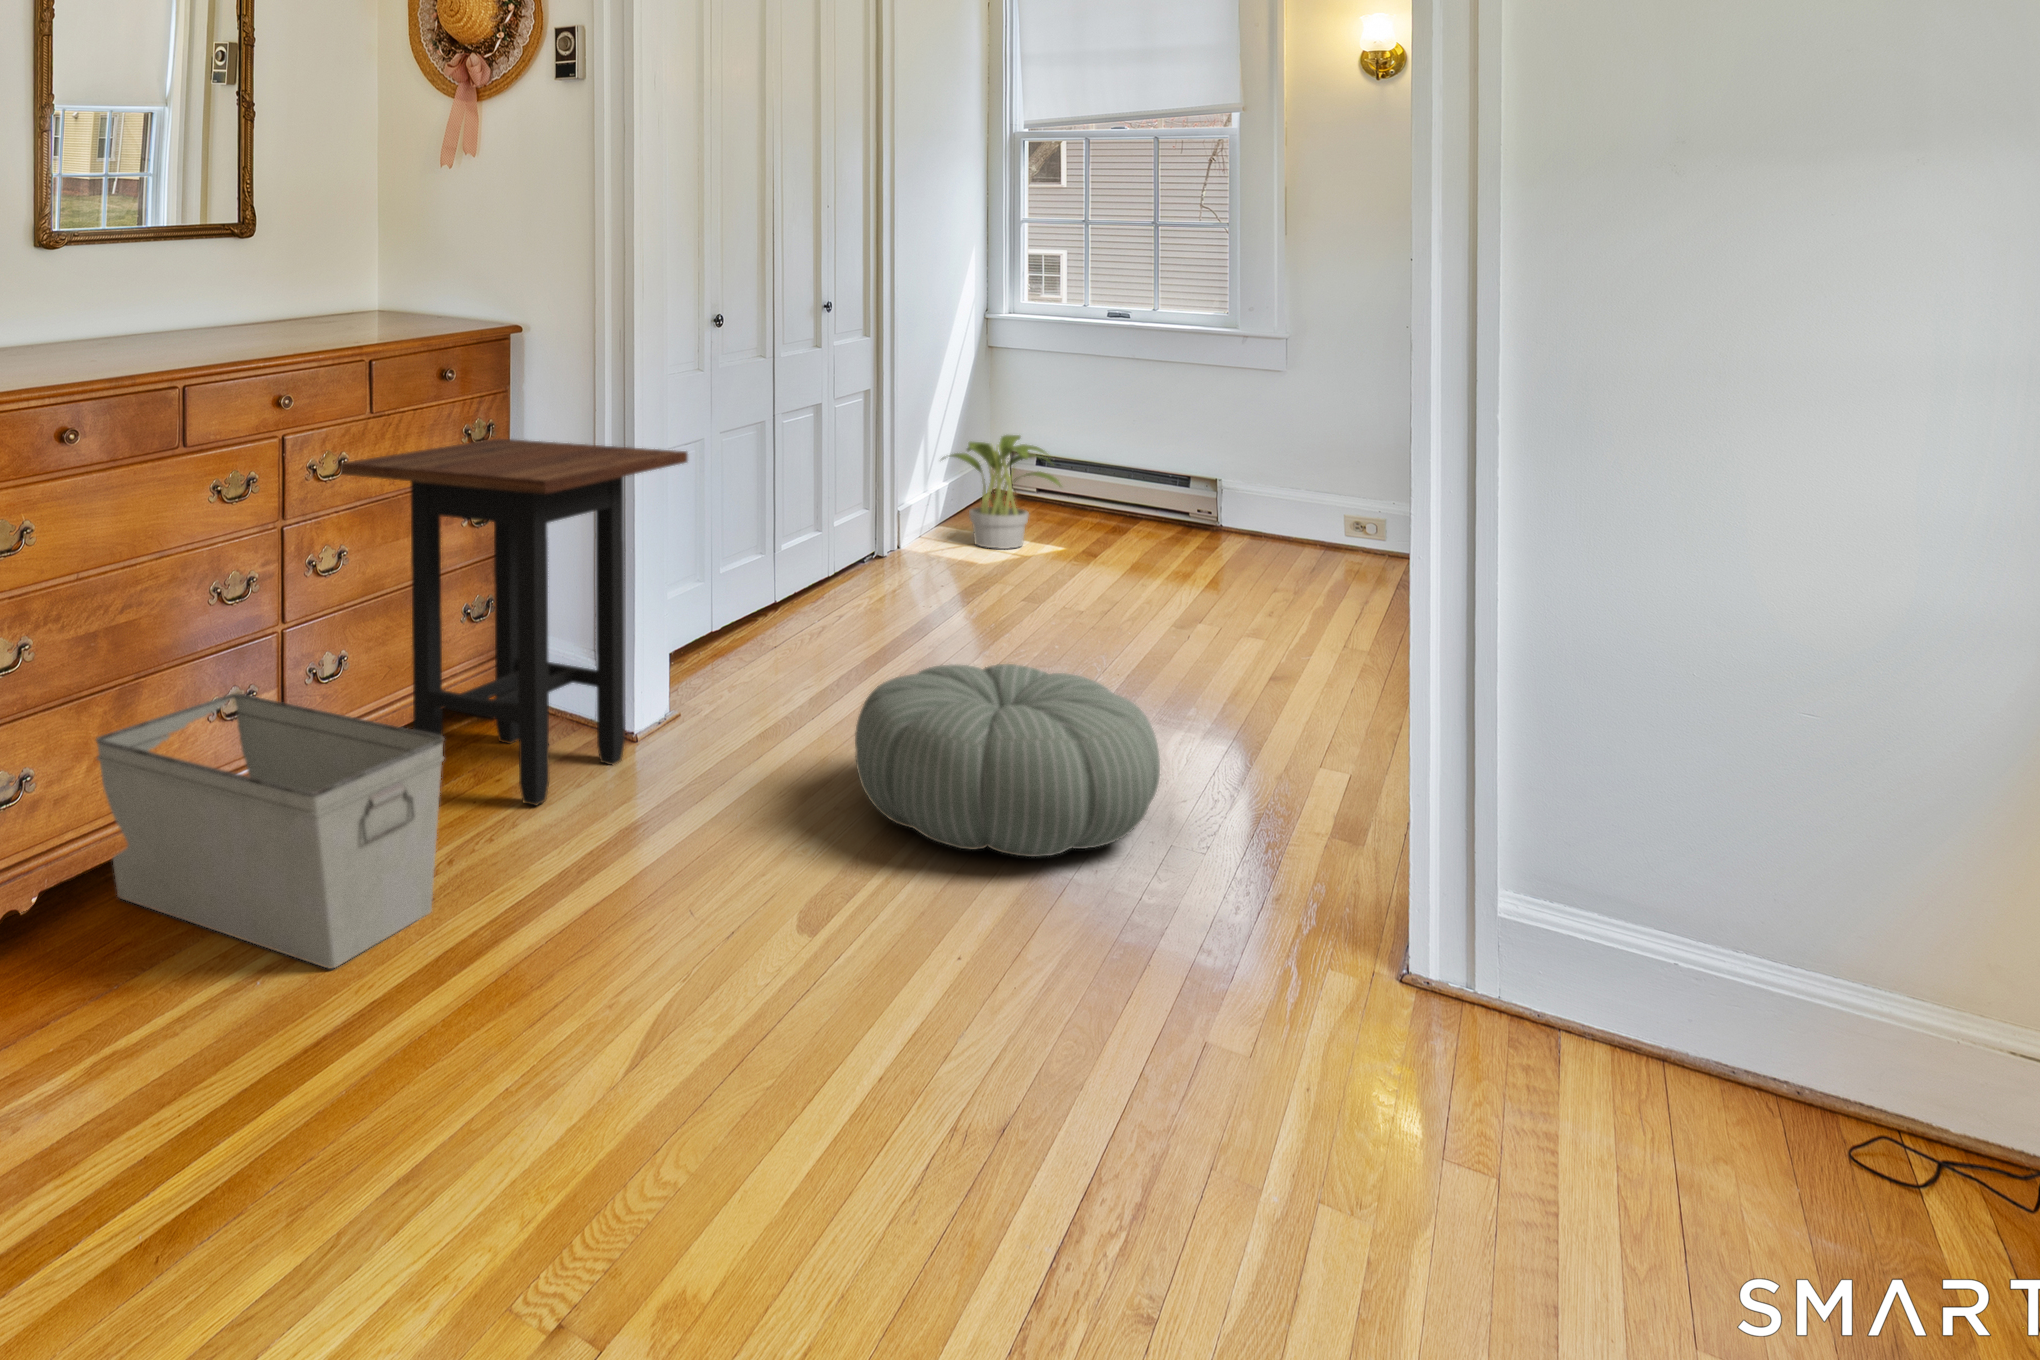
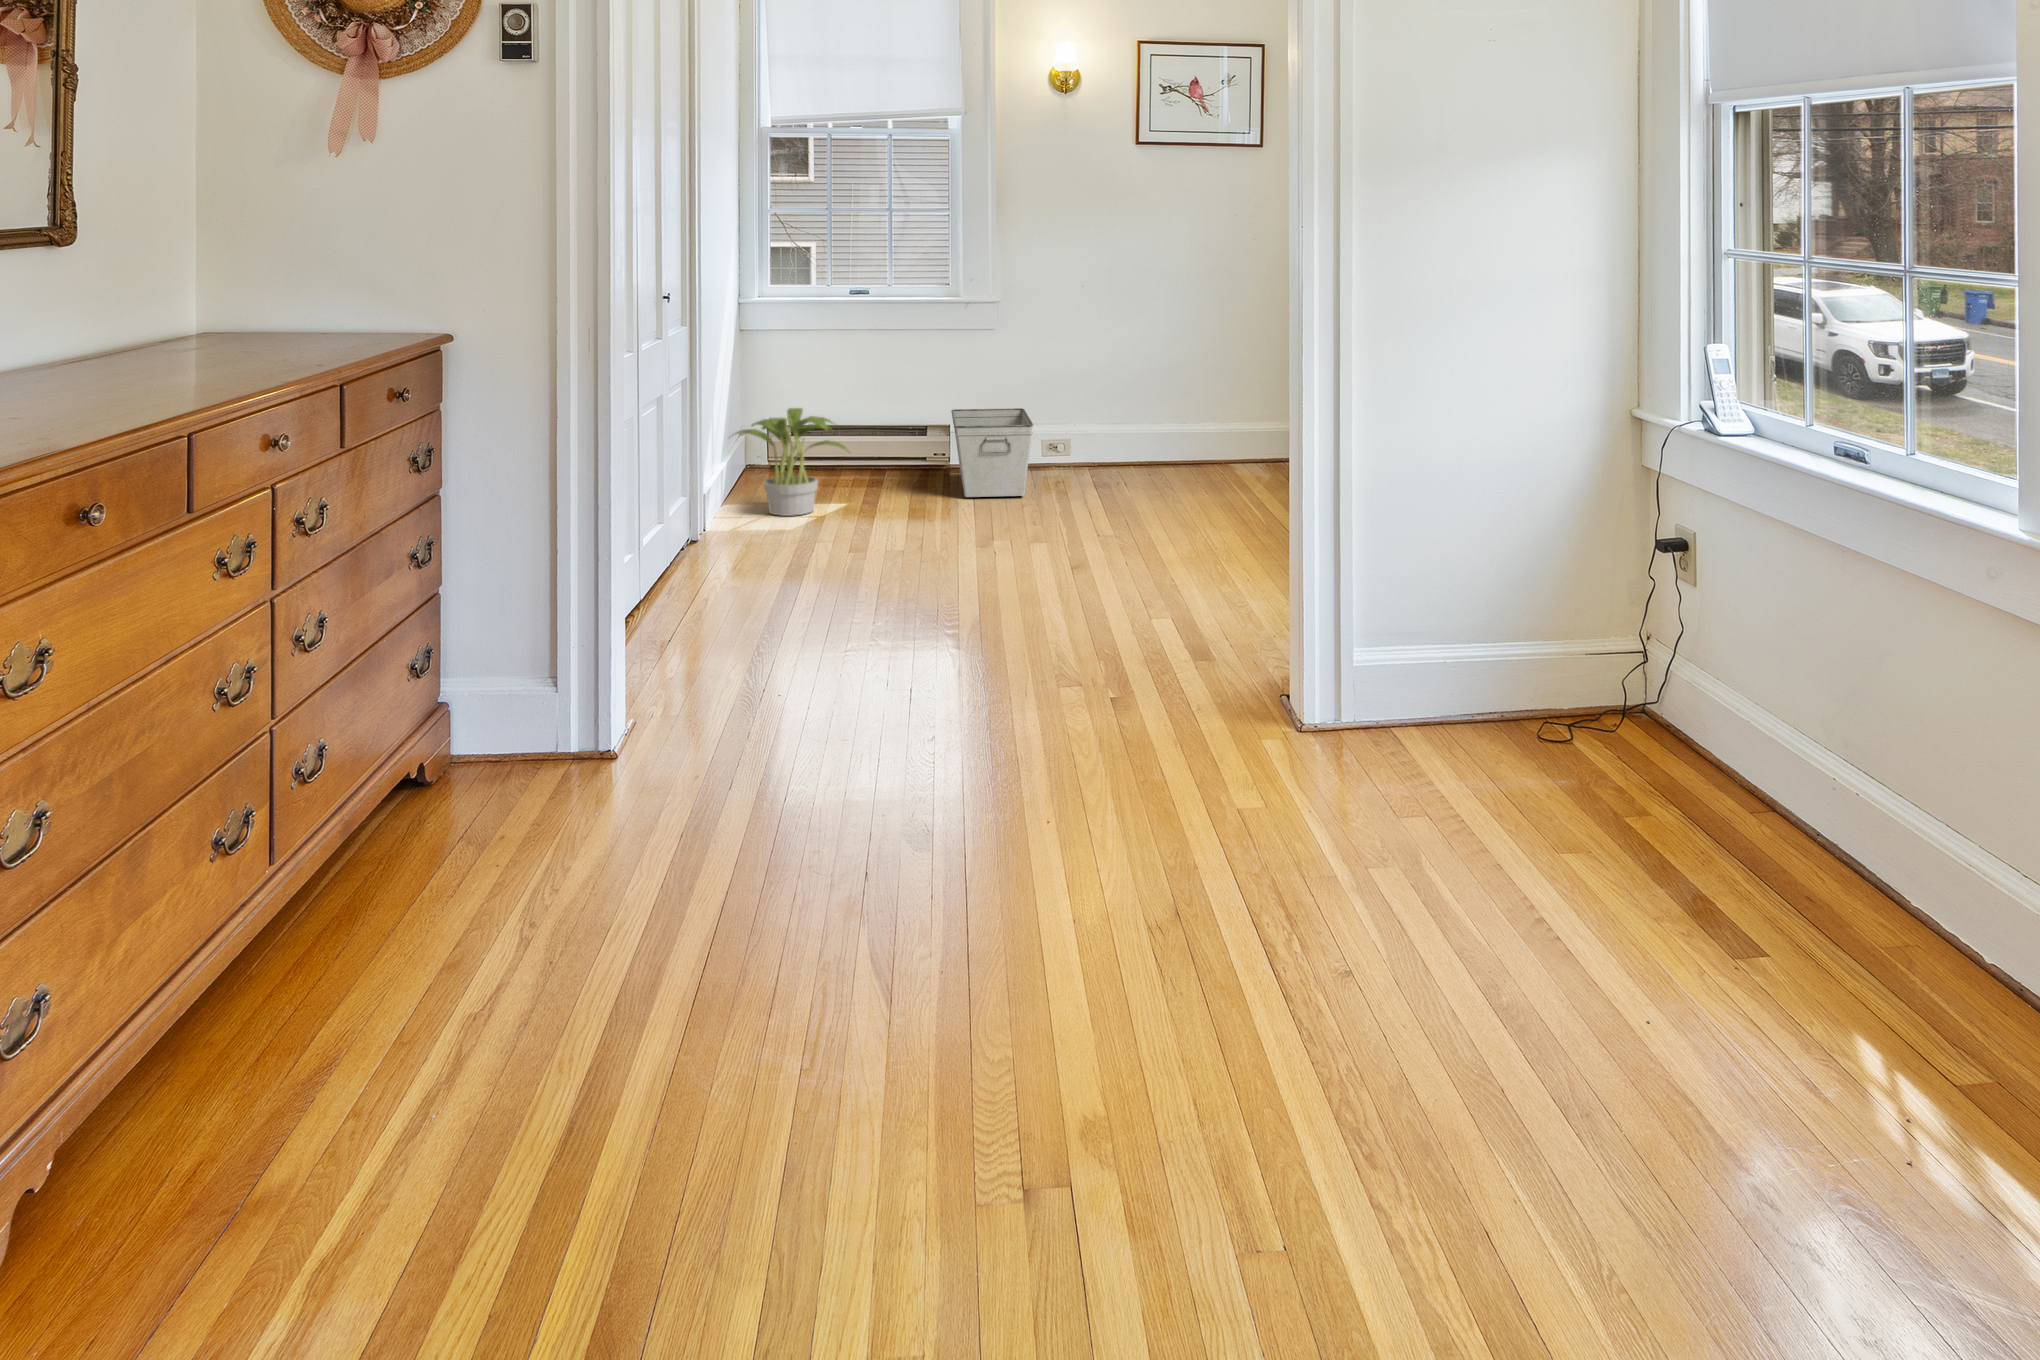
side table: present [340,439,688,806] -> none [344,461,705,863]
pouf: present [855,664,1160,857] -> none [904,622,1170,791]
storage bin: present [96,693,444,969] -> present [951,408,1033,497]

